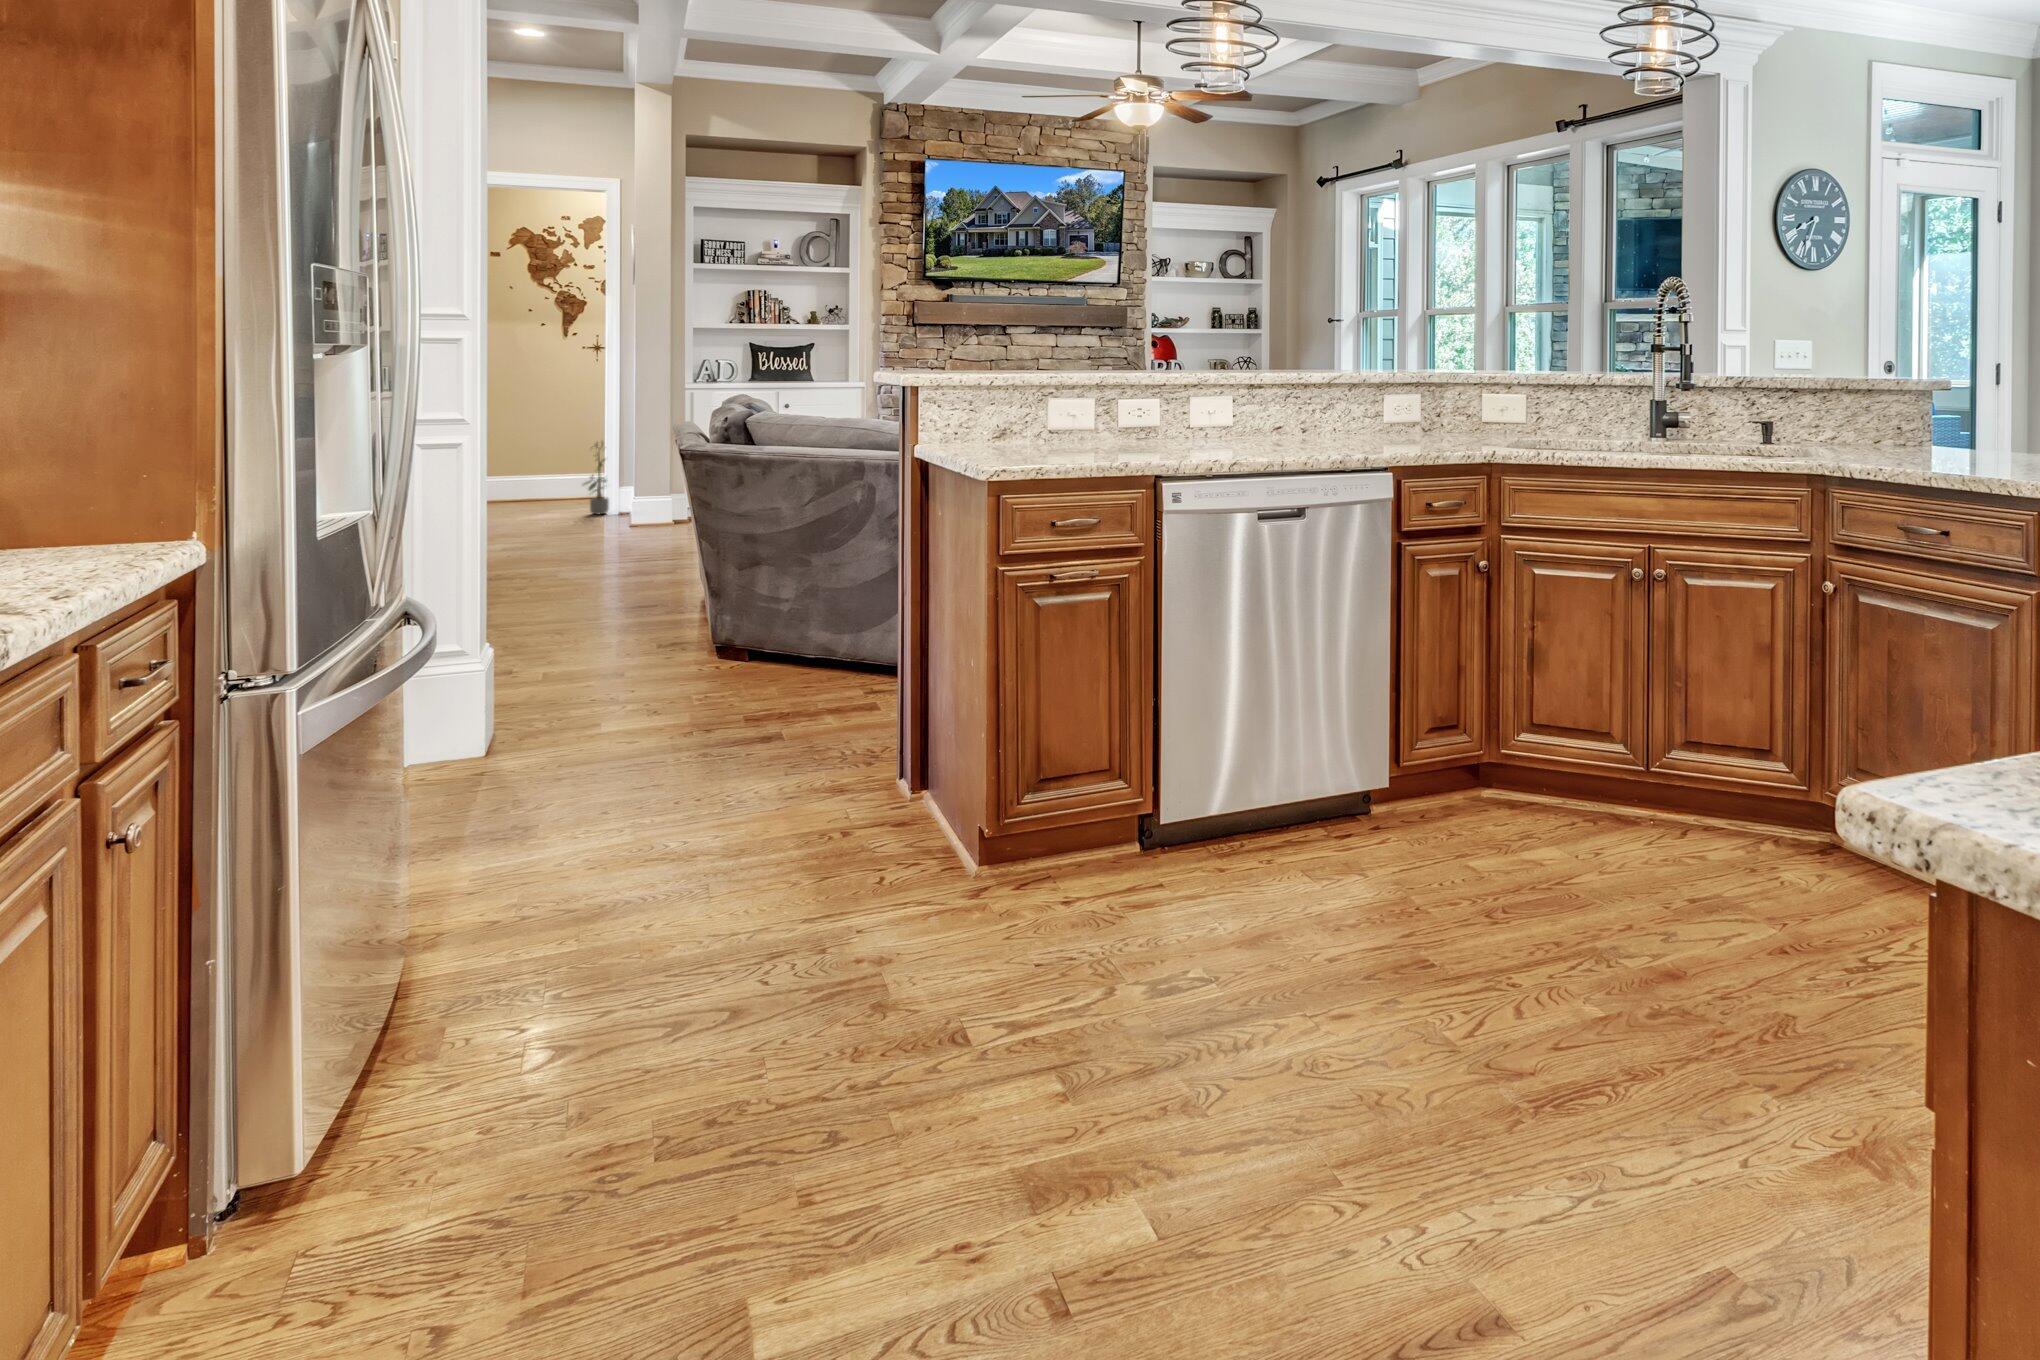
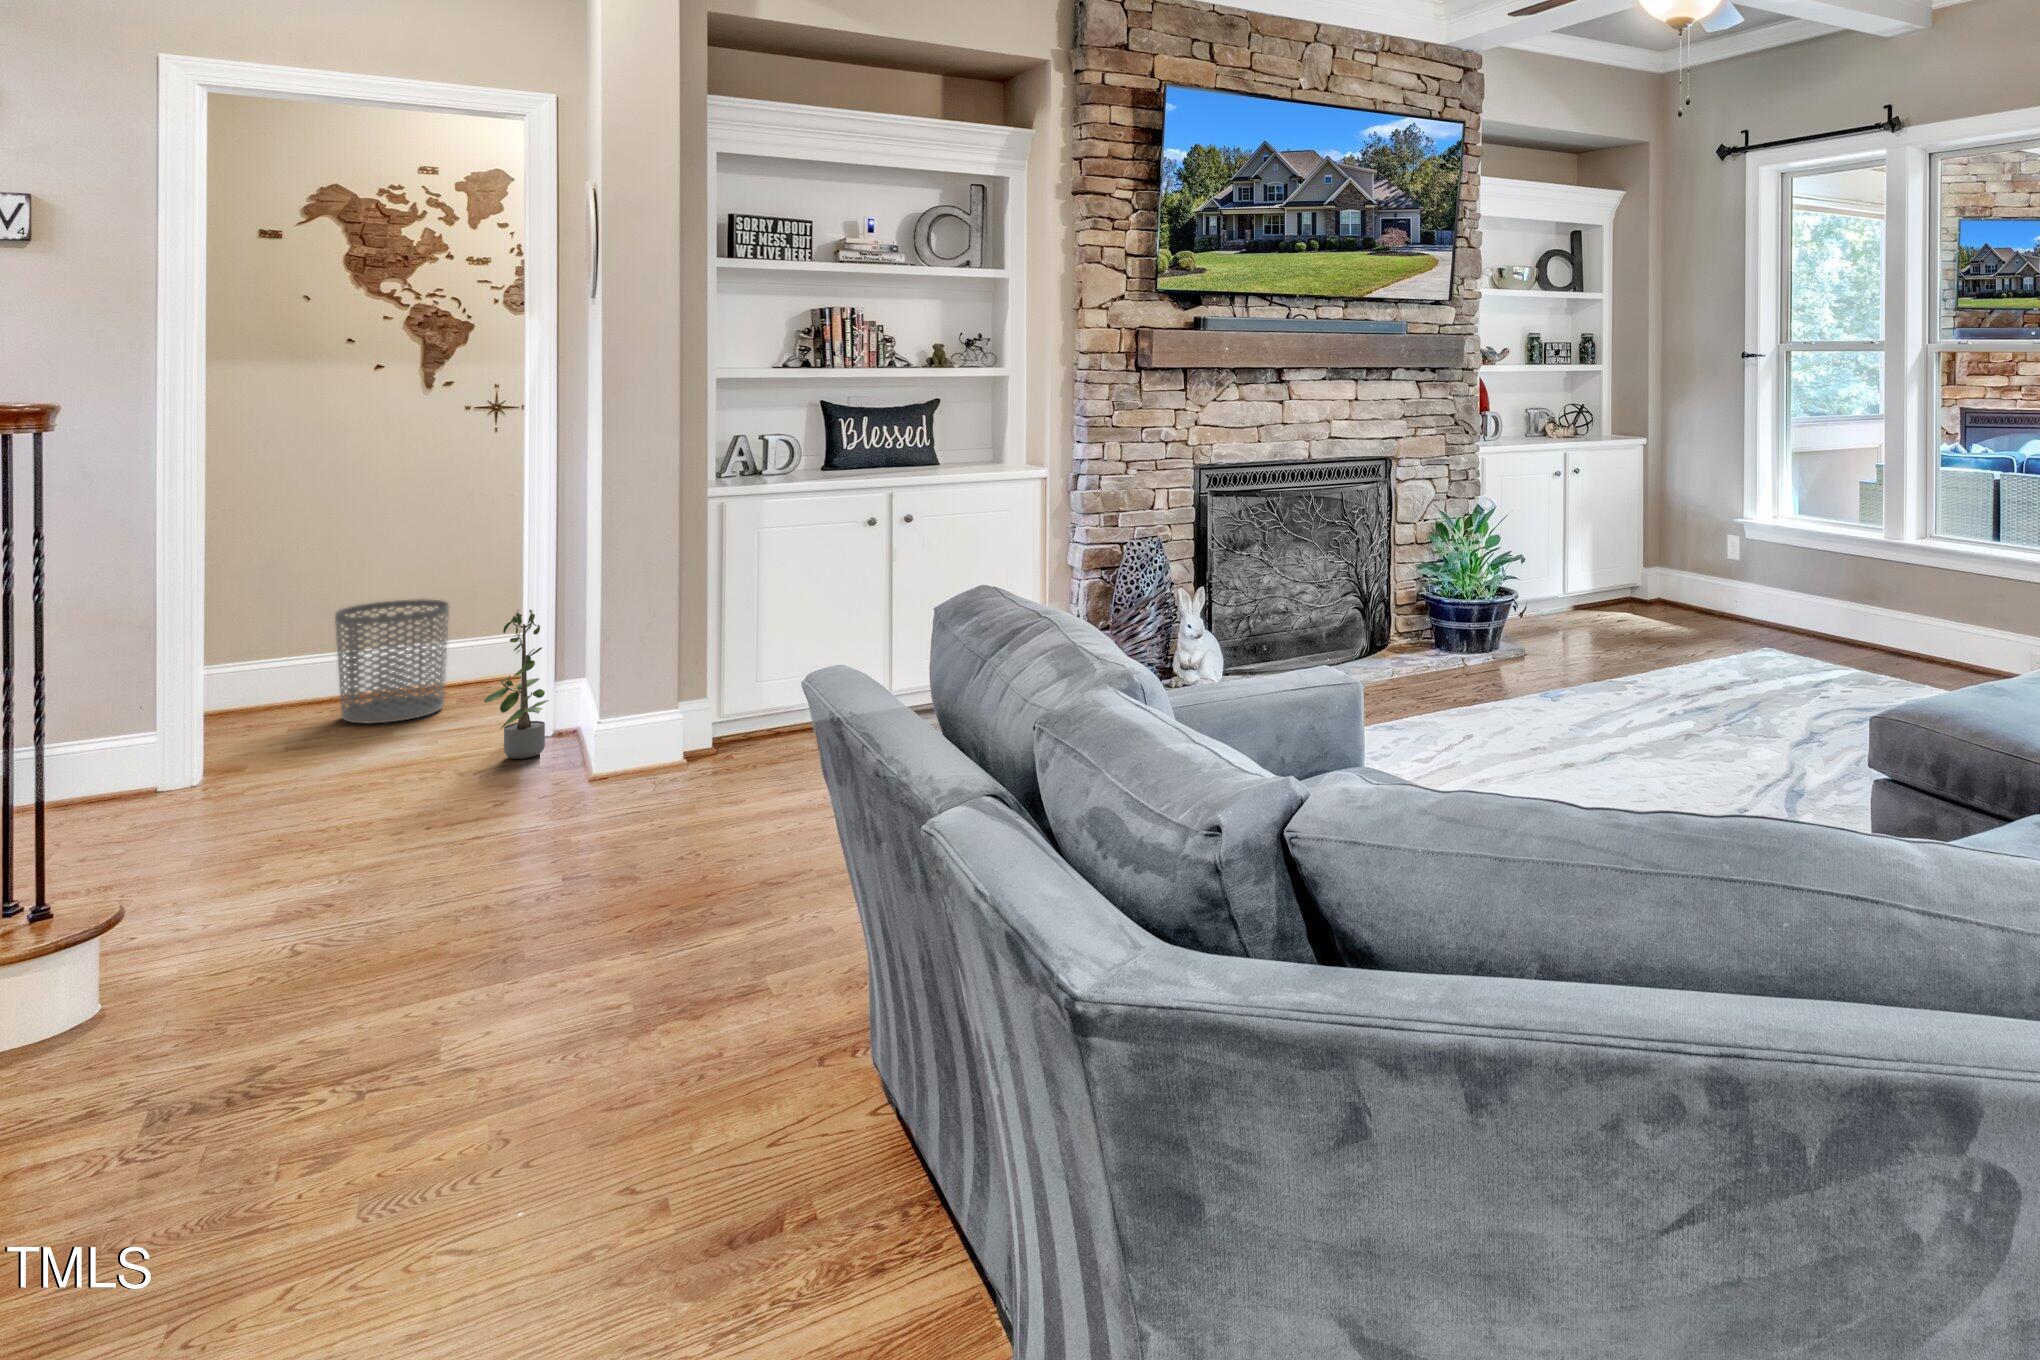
waste bin: none [520,444,572,503] -> present [335,599,449,724]

